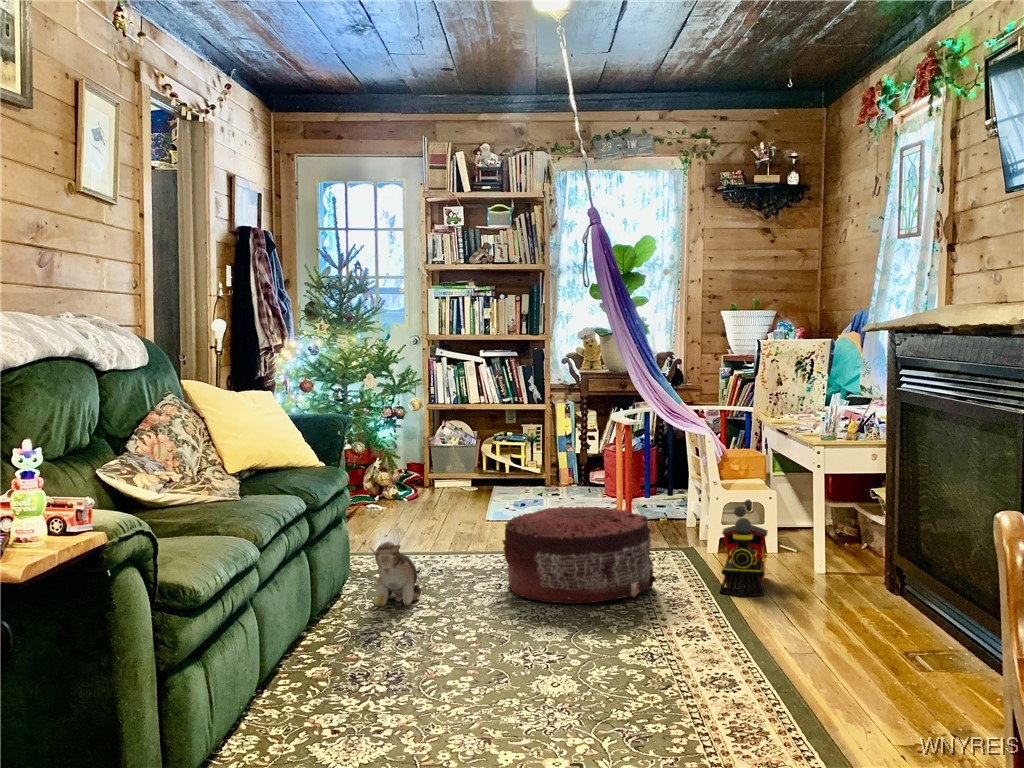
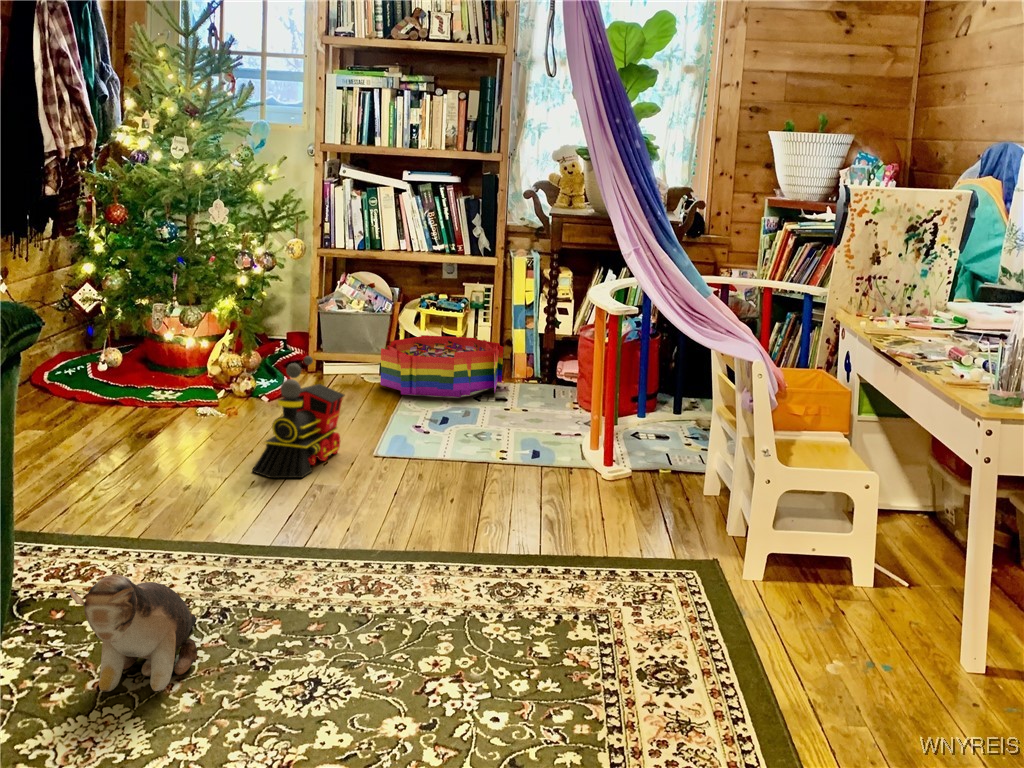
storage bin: none [473,458,554,495] -> present [381,335,503,397]
toy train: present [720,500,768,596] -> present [252,356,344,478]
pouf: present [502,506,657,603] -> none [362,479,650,705]

